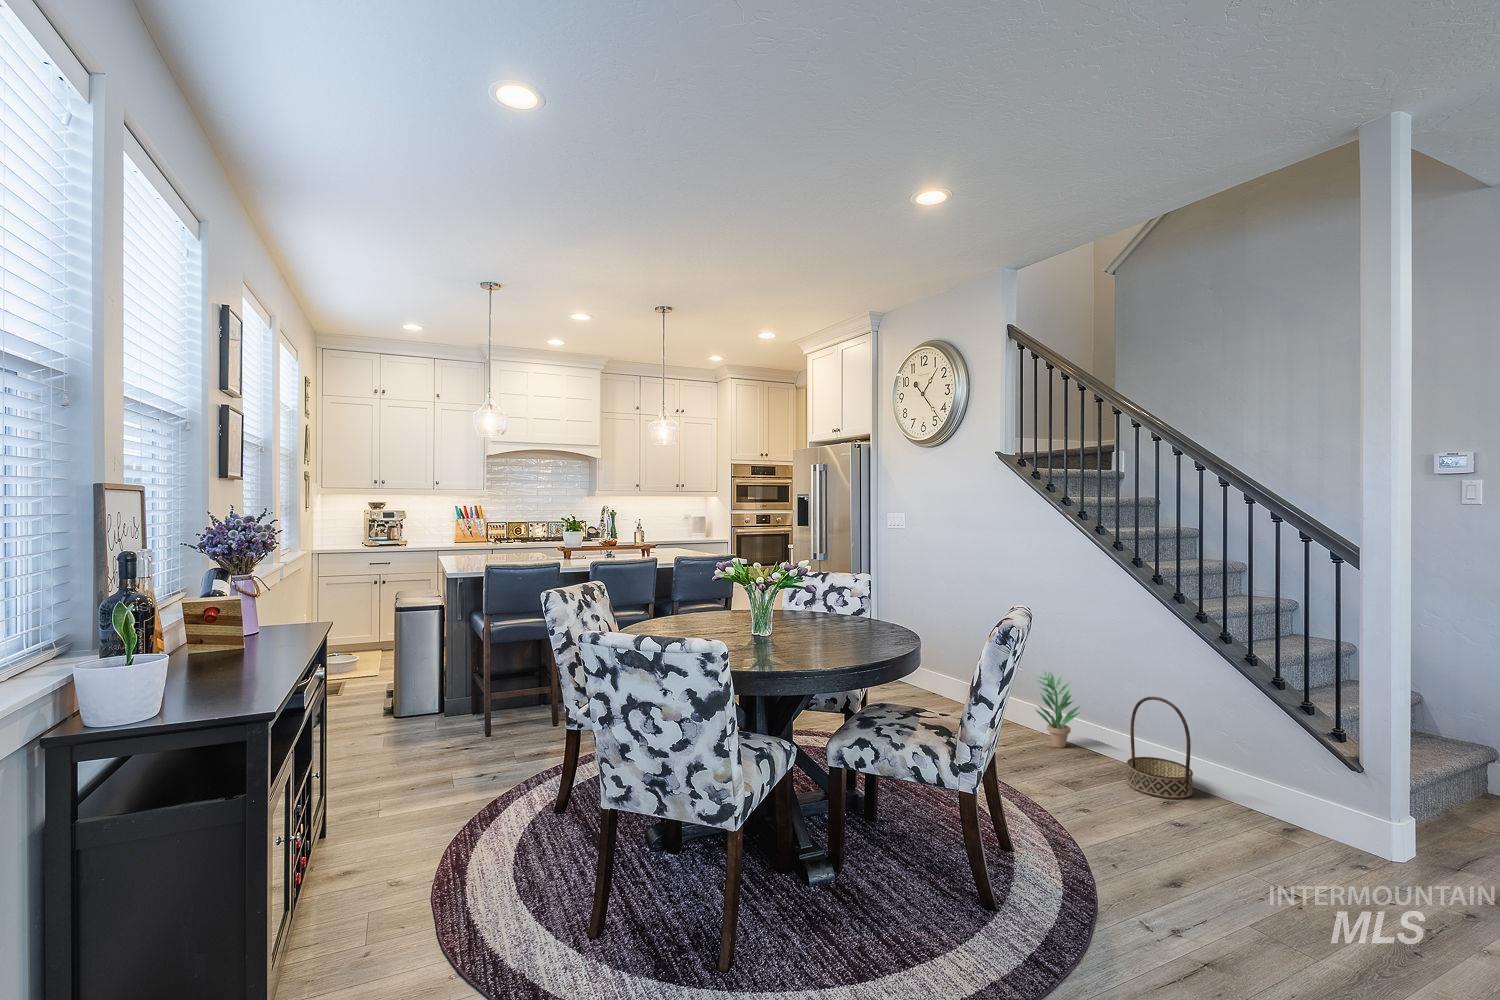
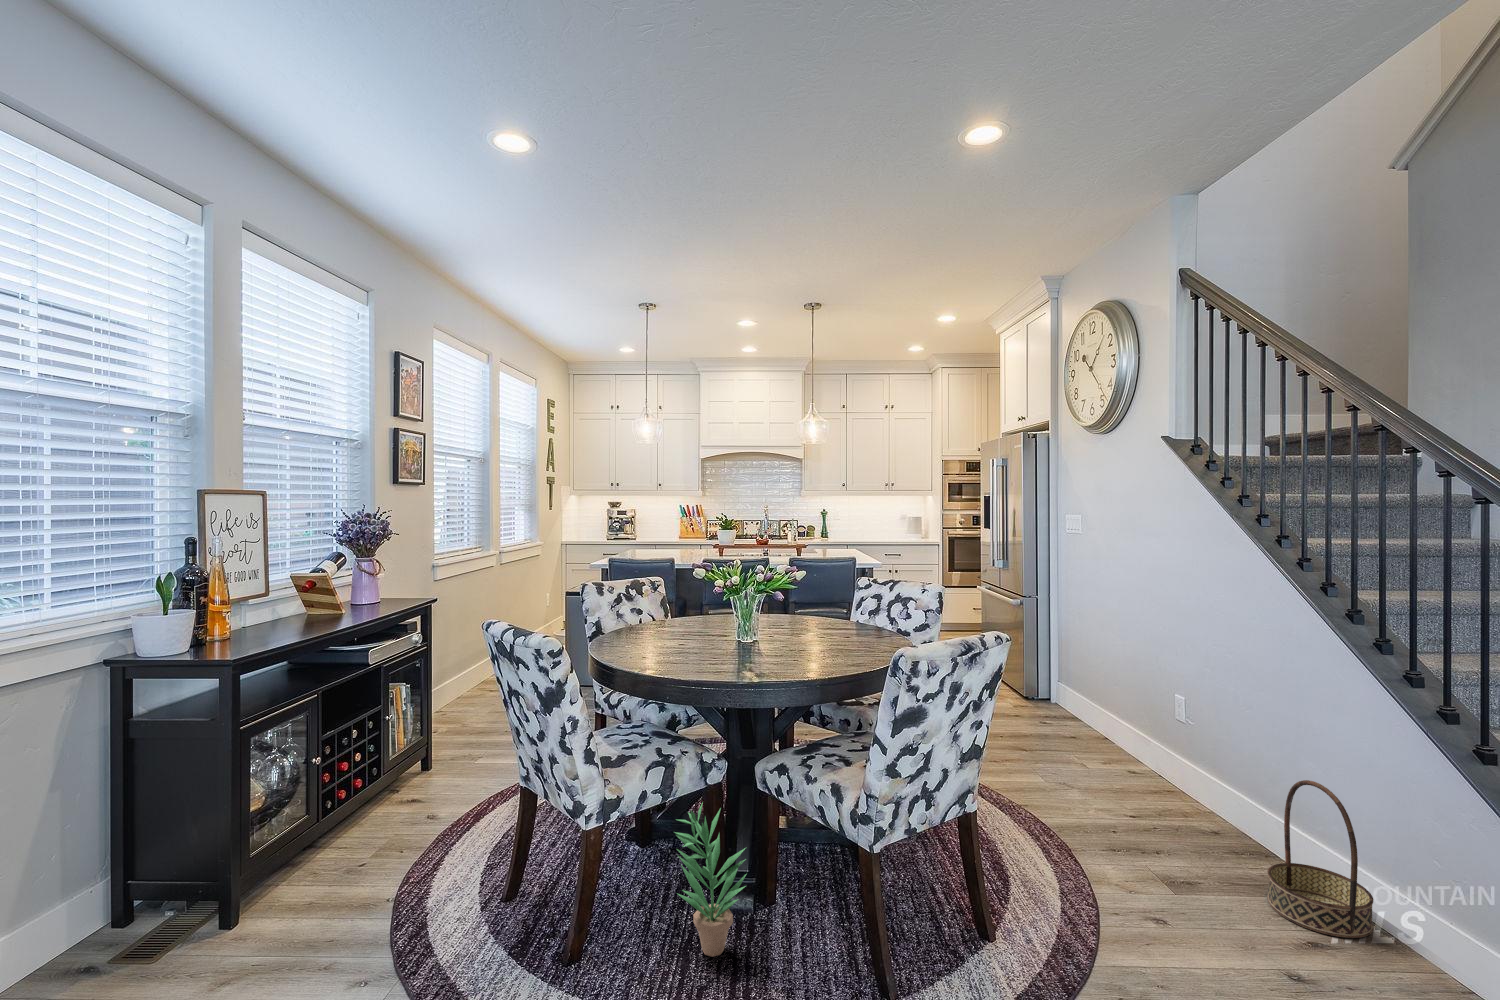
potted plant: present [1035,670,1080,748] -> present [675,803,746,957]

